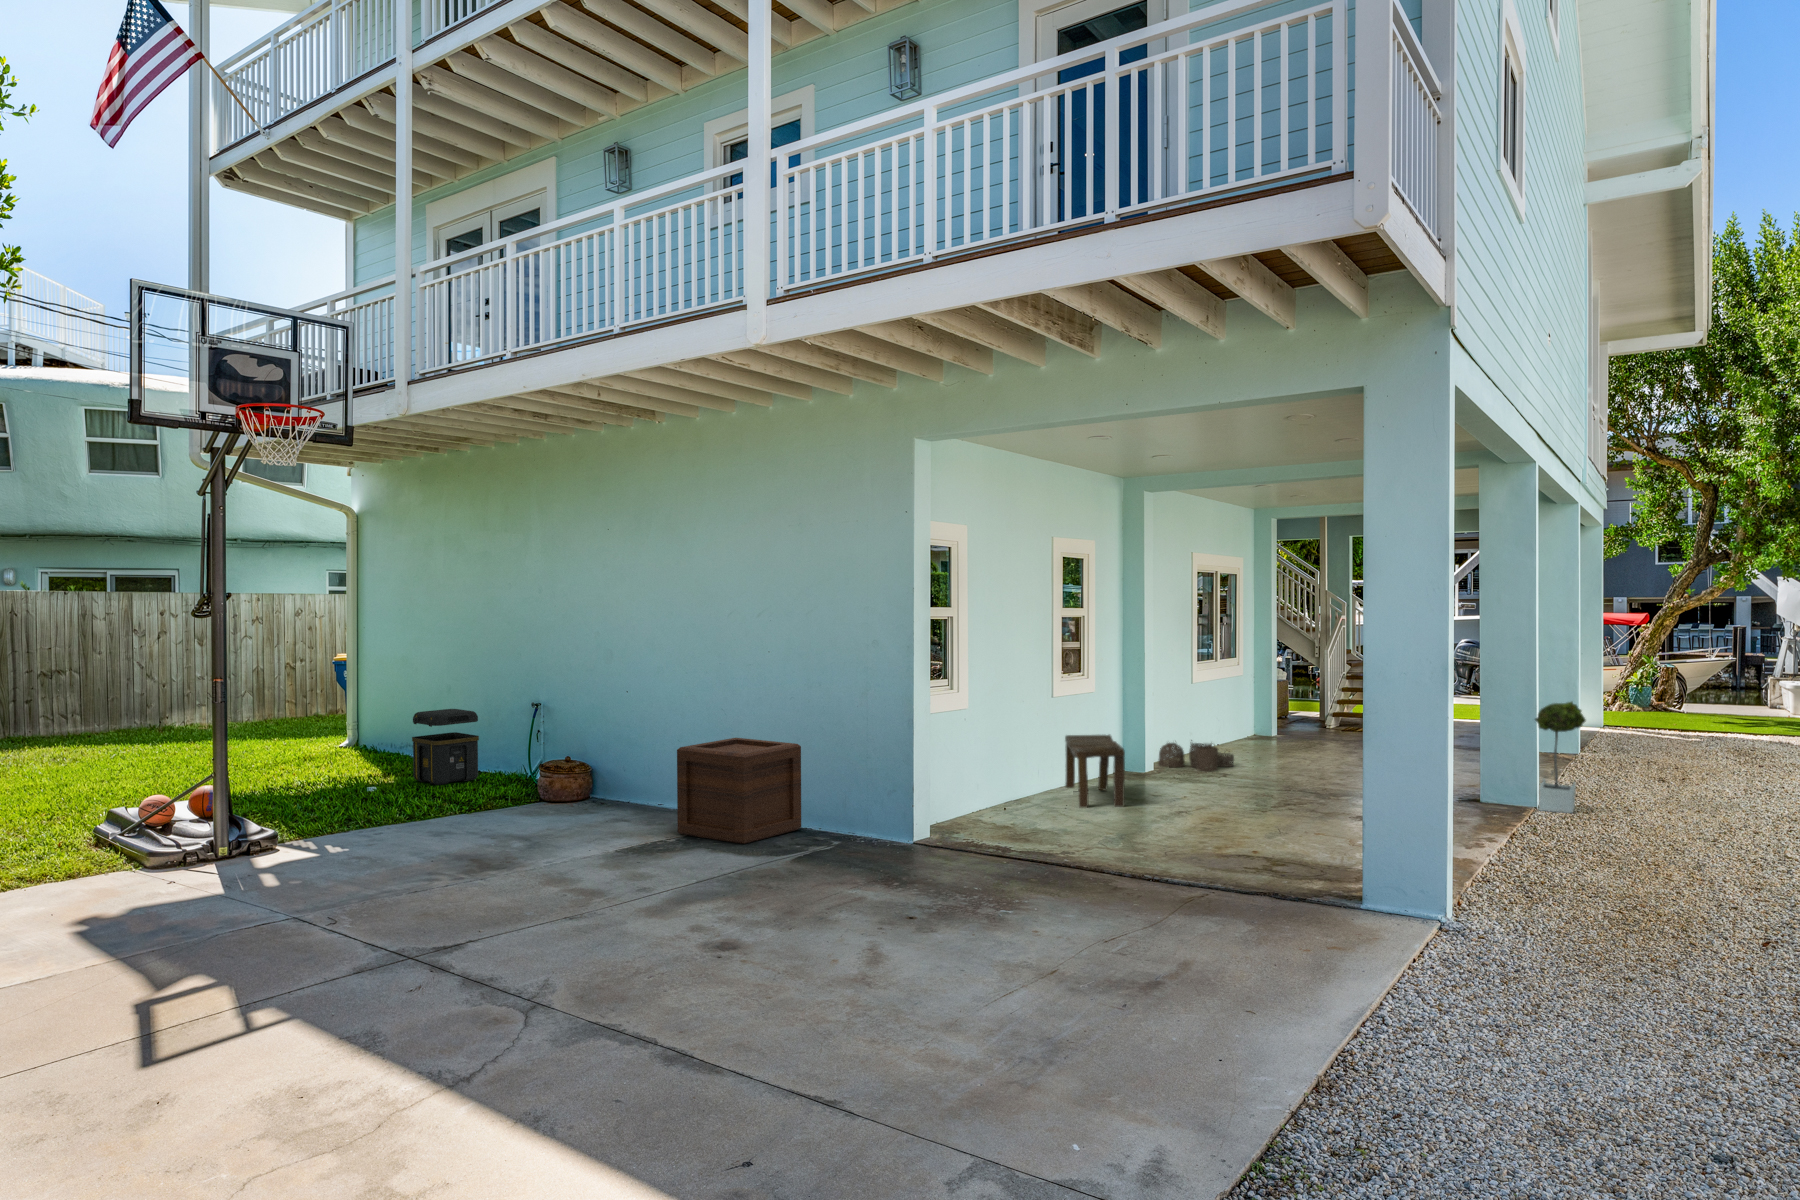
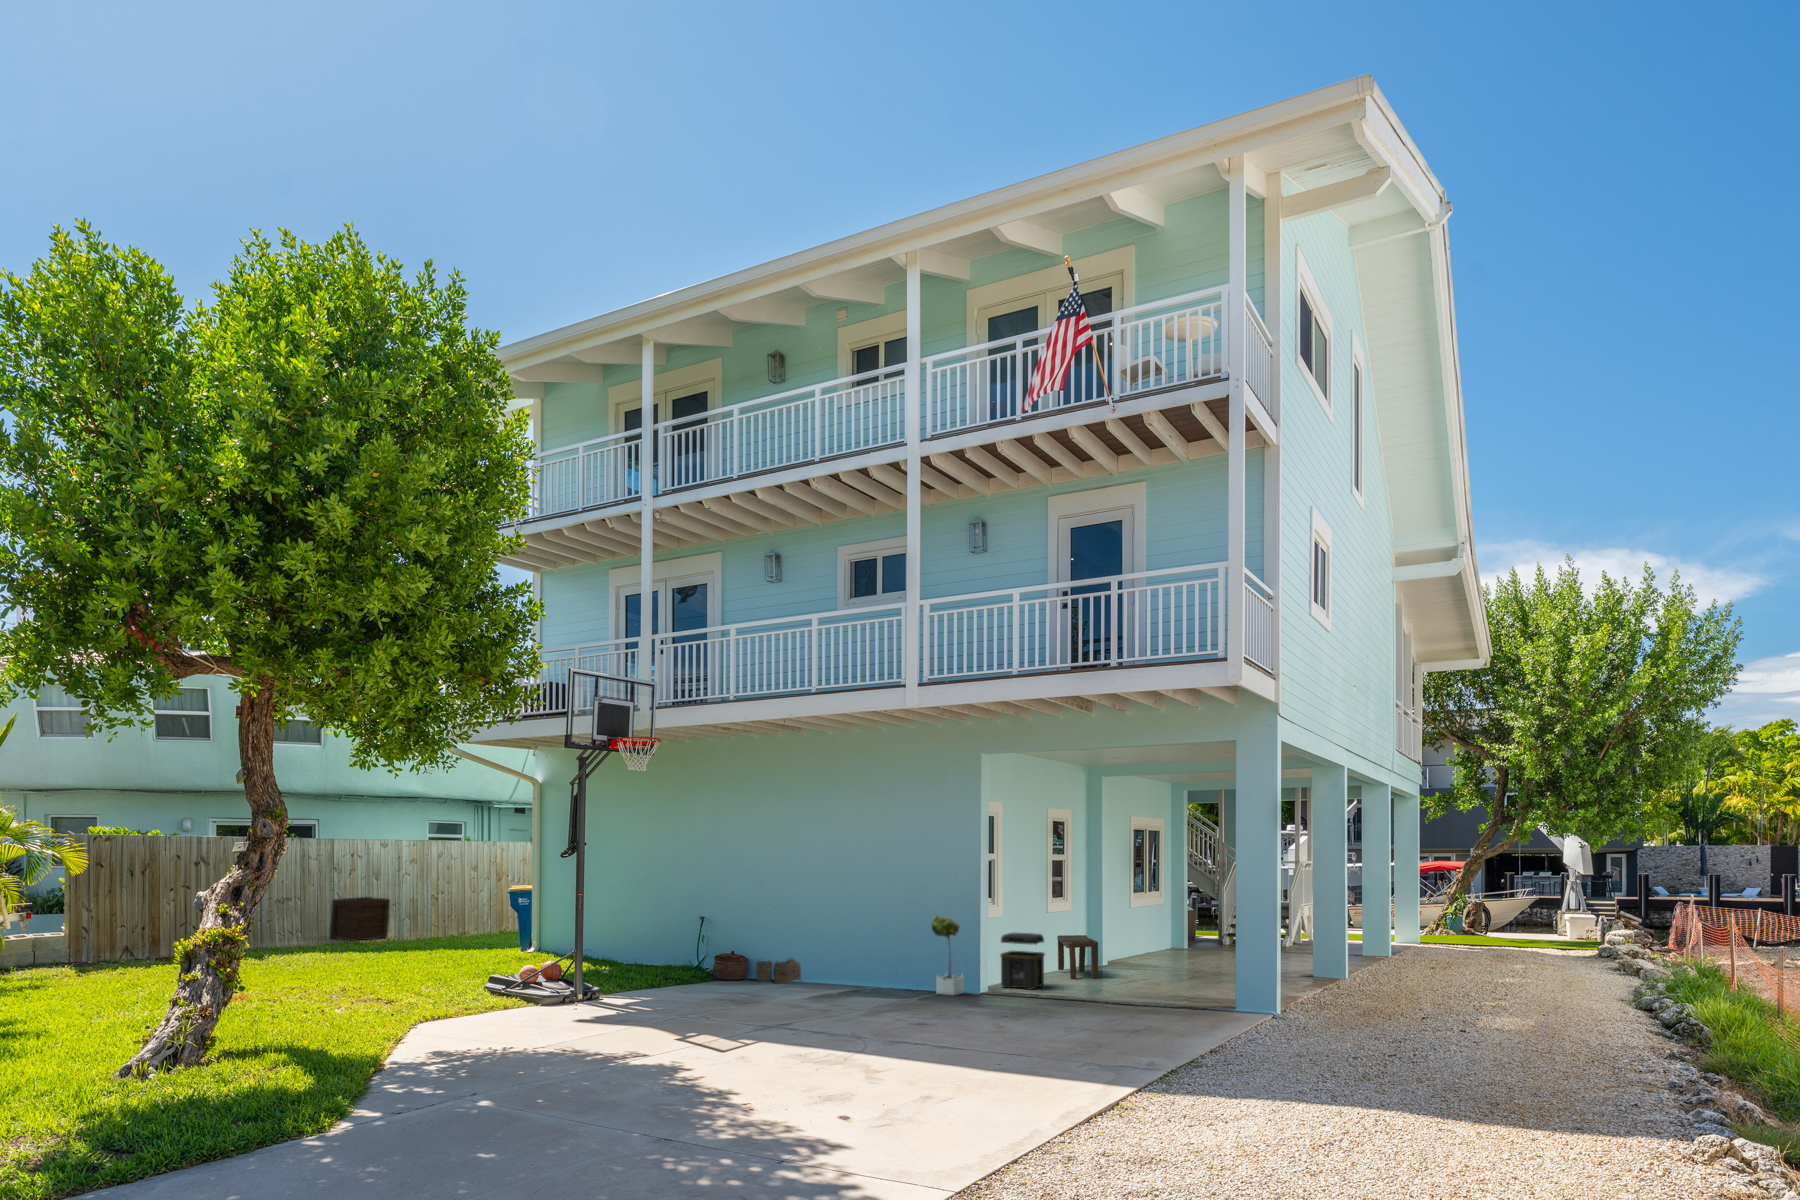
potted tree: present [1535,702,1586,813] -> present [932,915,964,995]
toolbox: present [412,709,479,785] -> present [1000,933,1045,989]
wooden crate: present [677,738,801,844] -> present [329,897,390,941]
woven basket: present [1158,740,1234,772] -> present [756,959,801,984]

